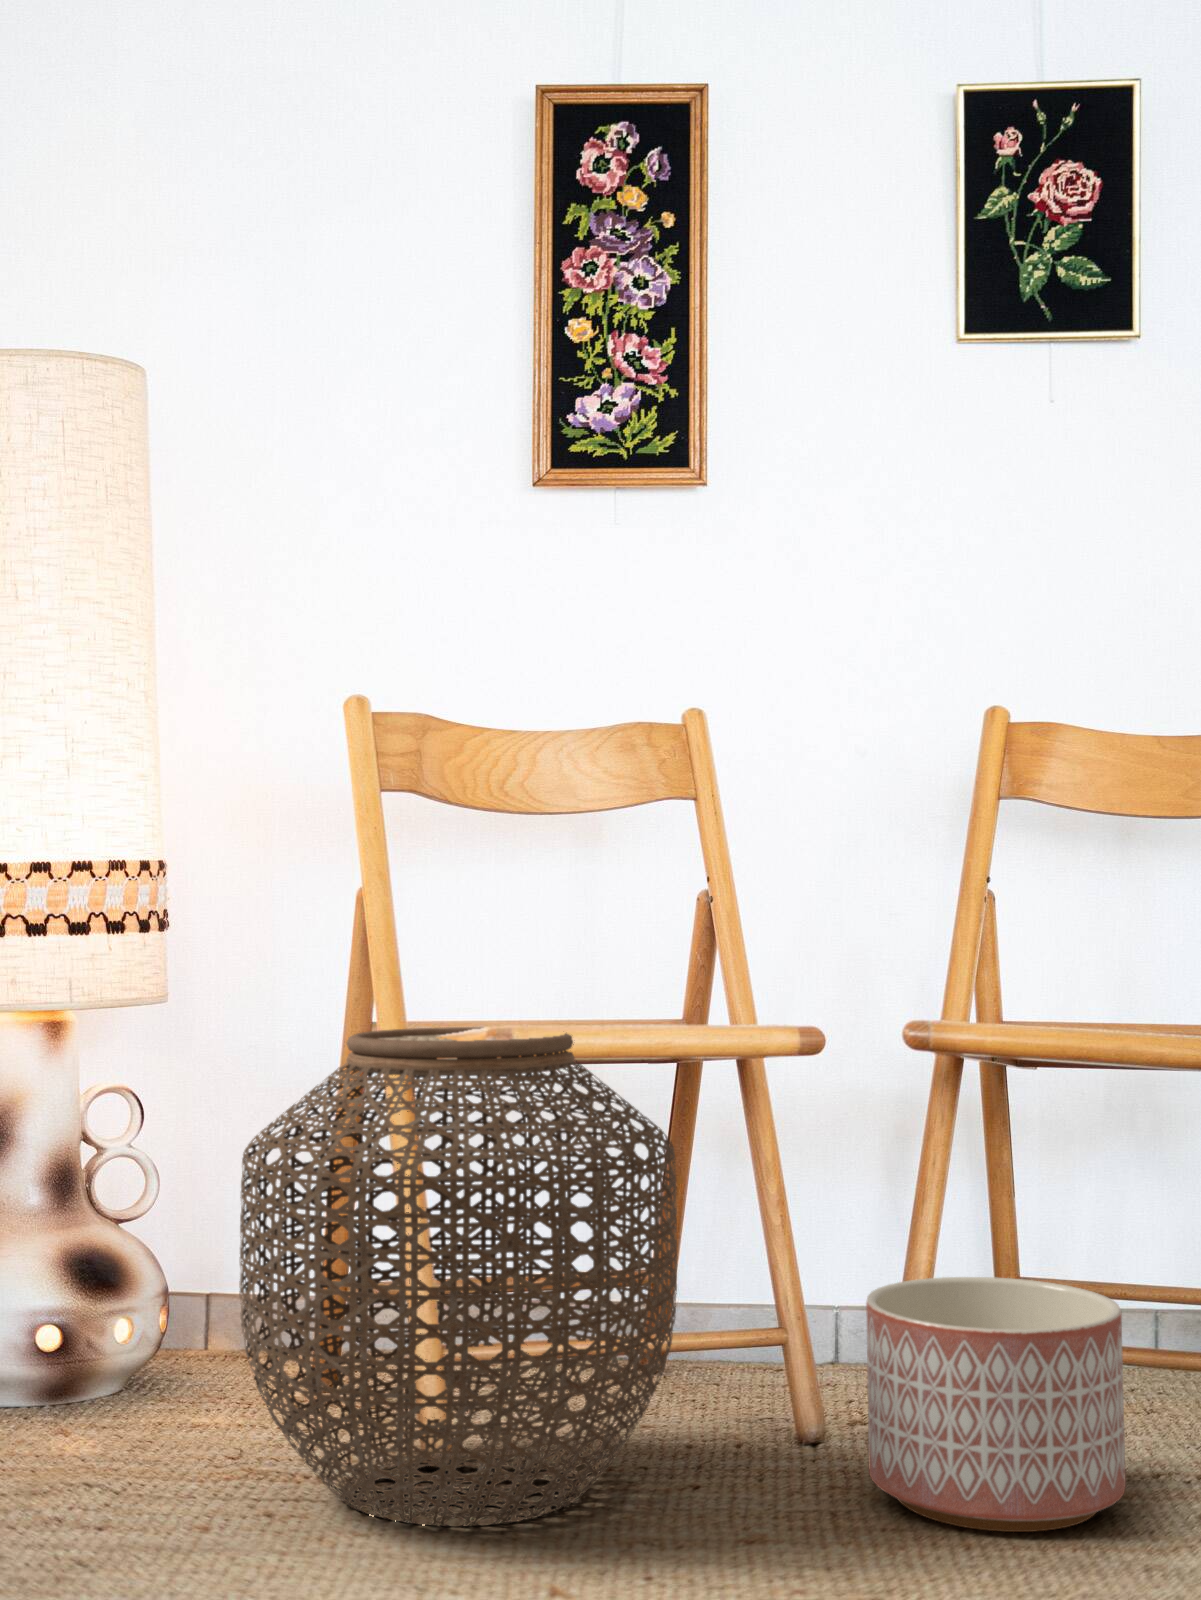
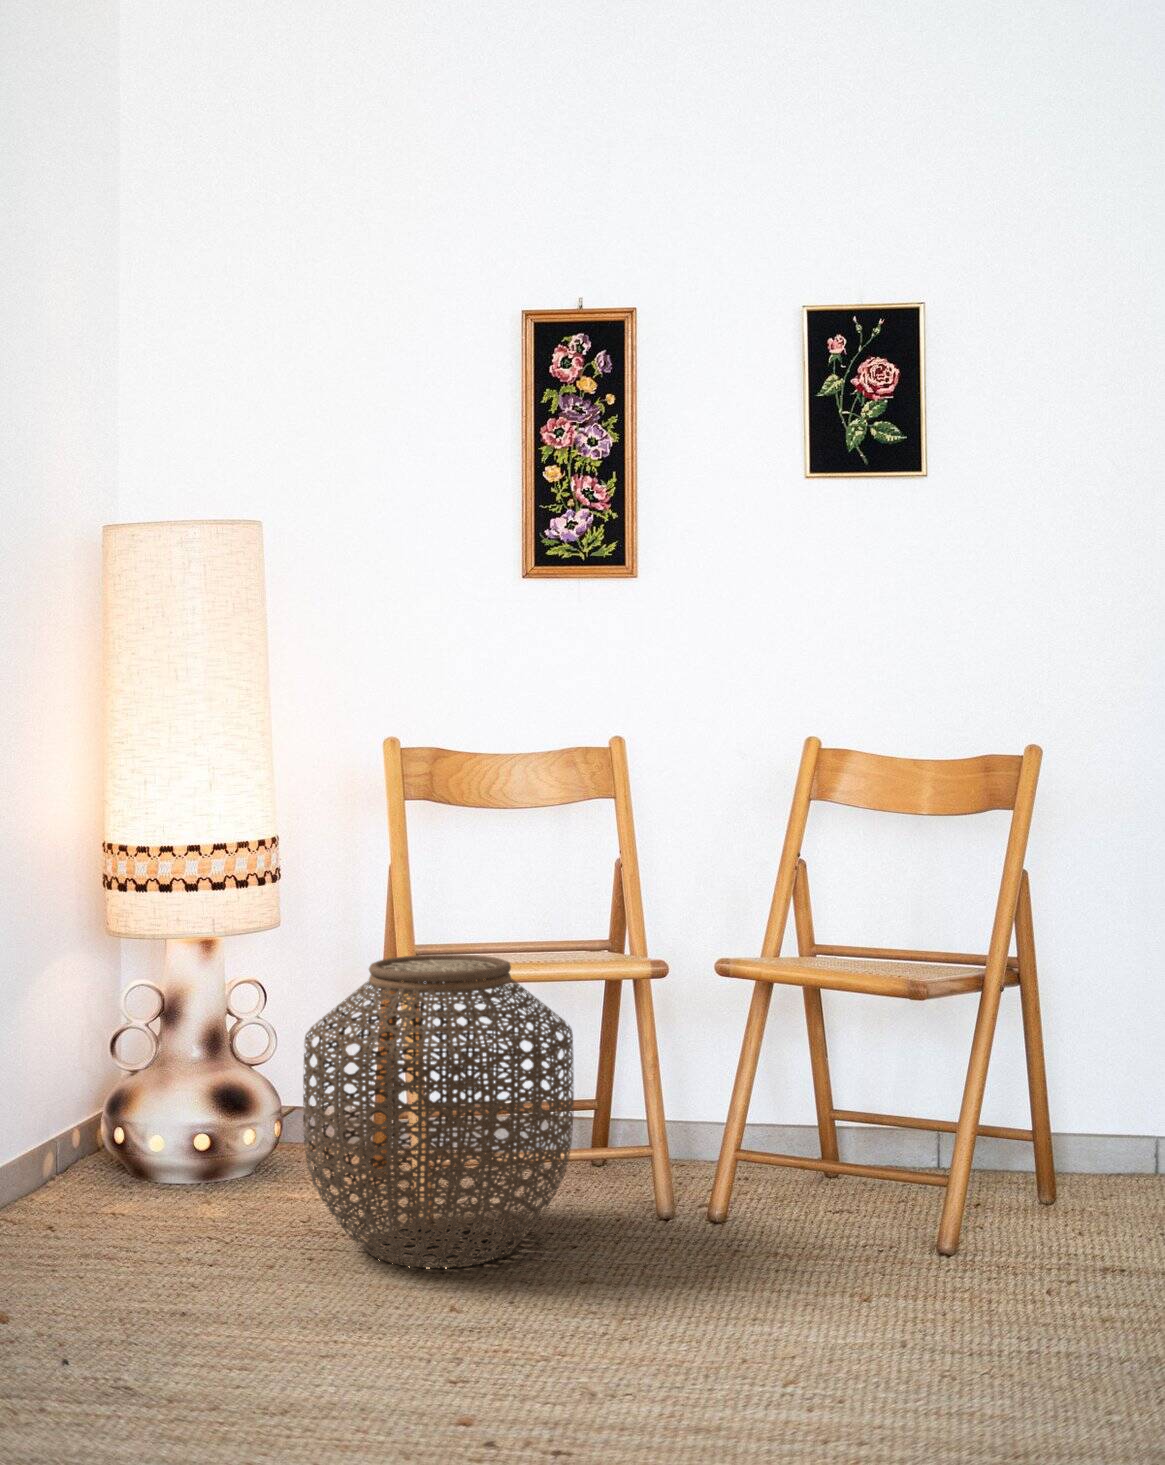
planter: present [866,1277,1126,1532] -> none [692,1118,851,1282]

